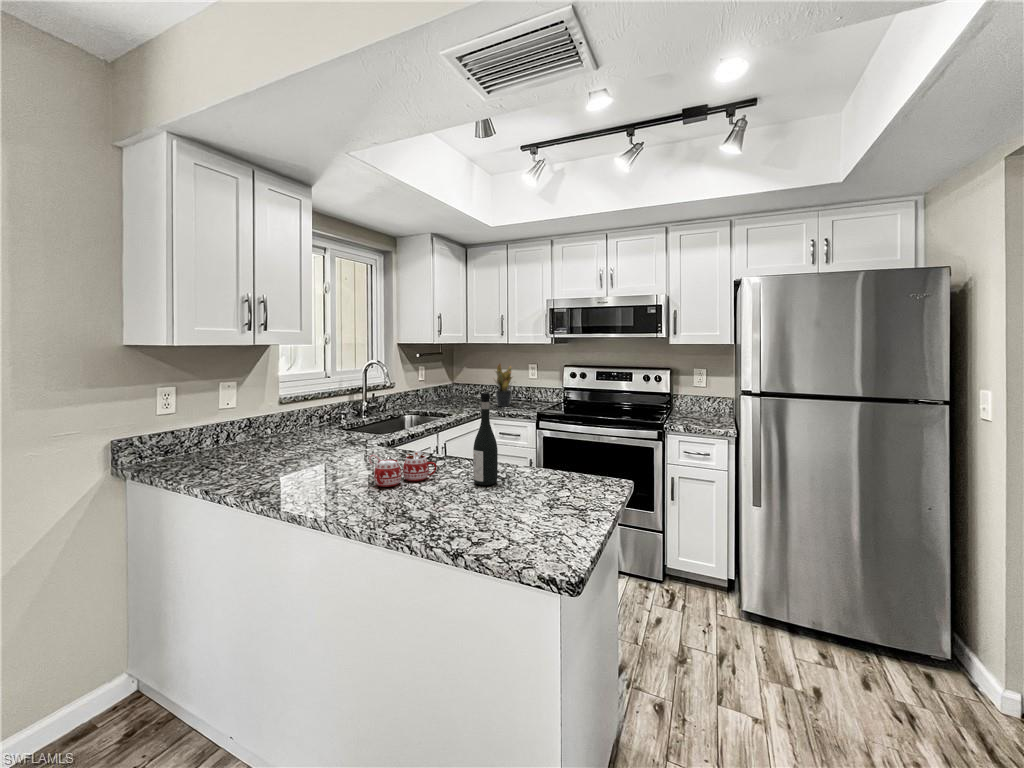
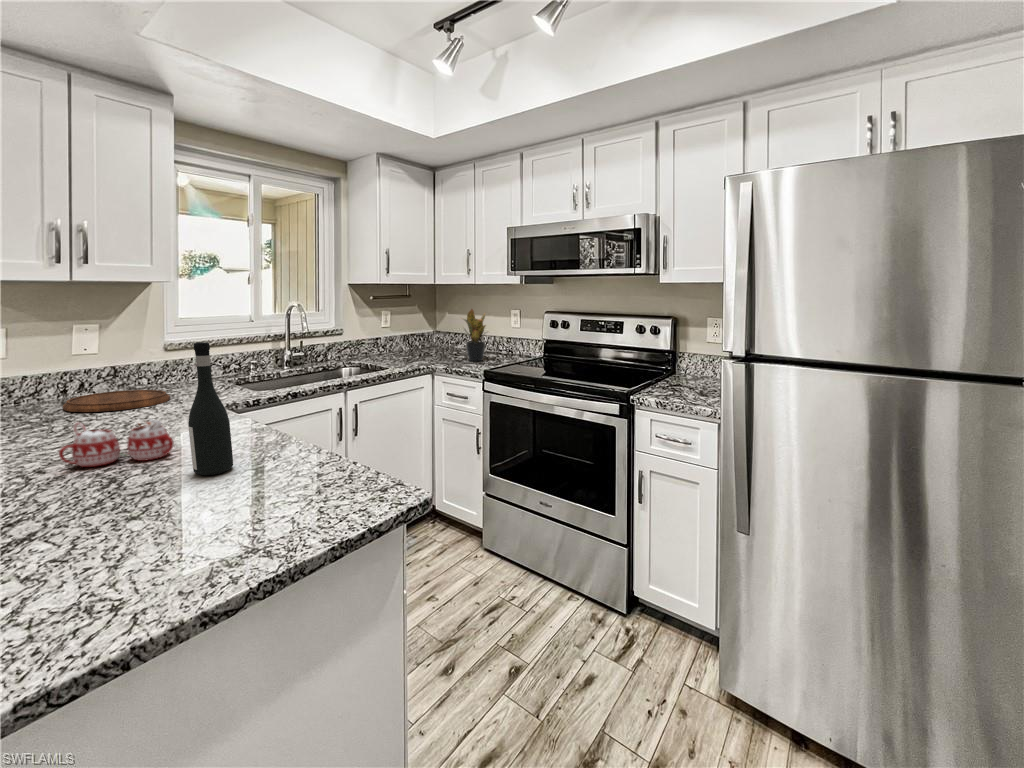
cutting board: none [238,437,318,456] -> present [63,390,170,412]

